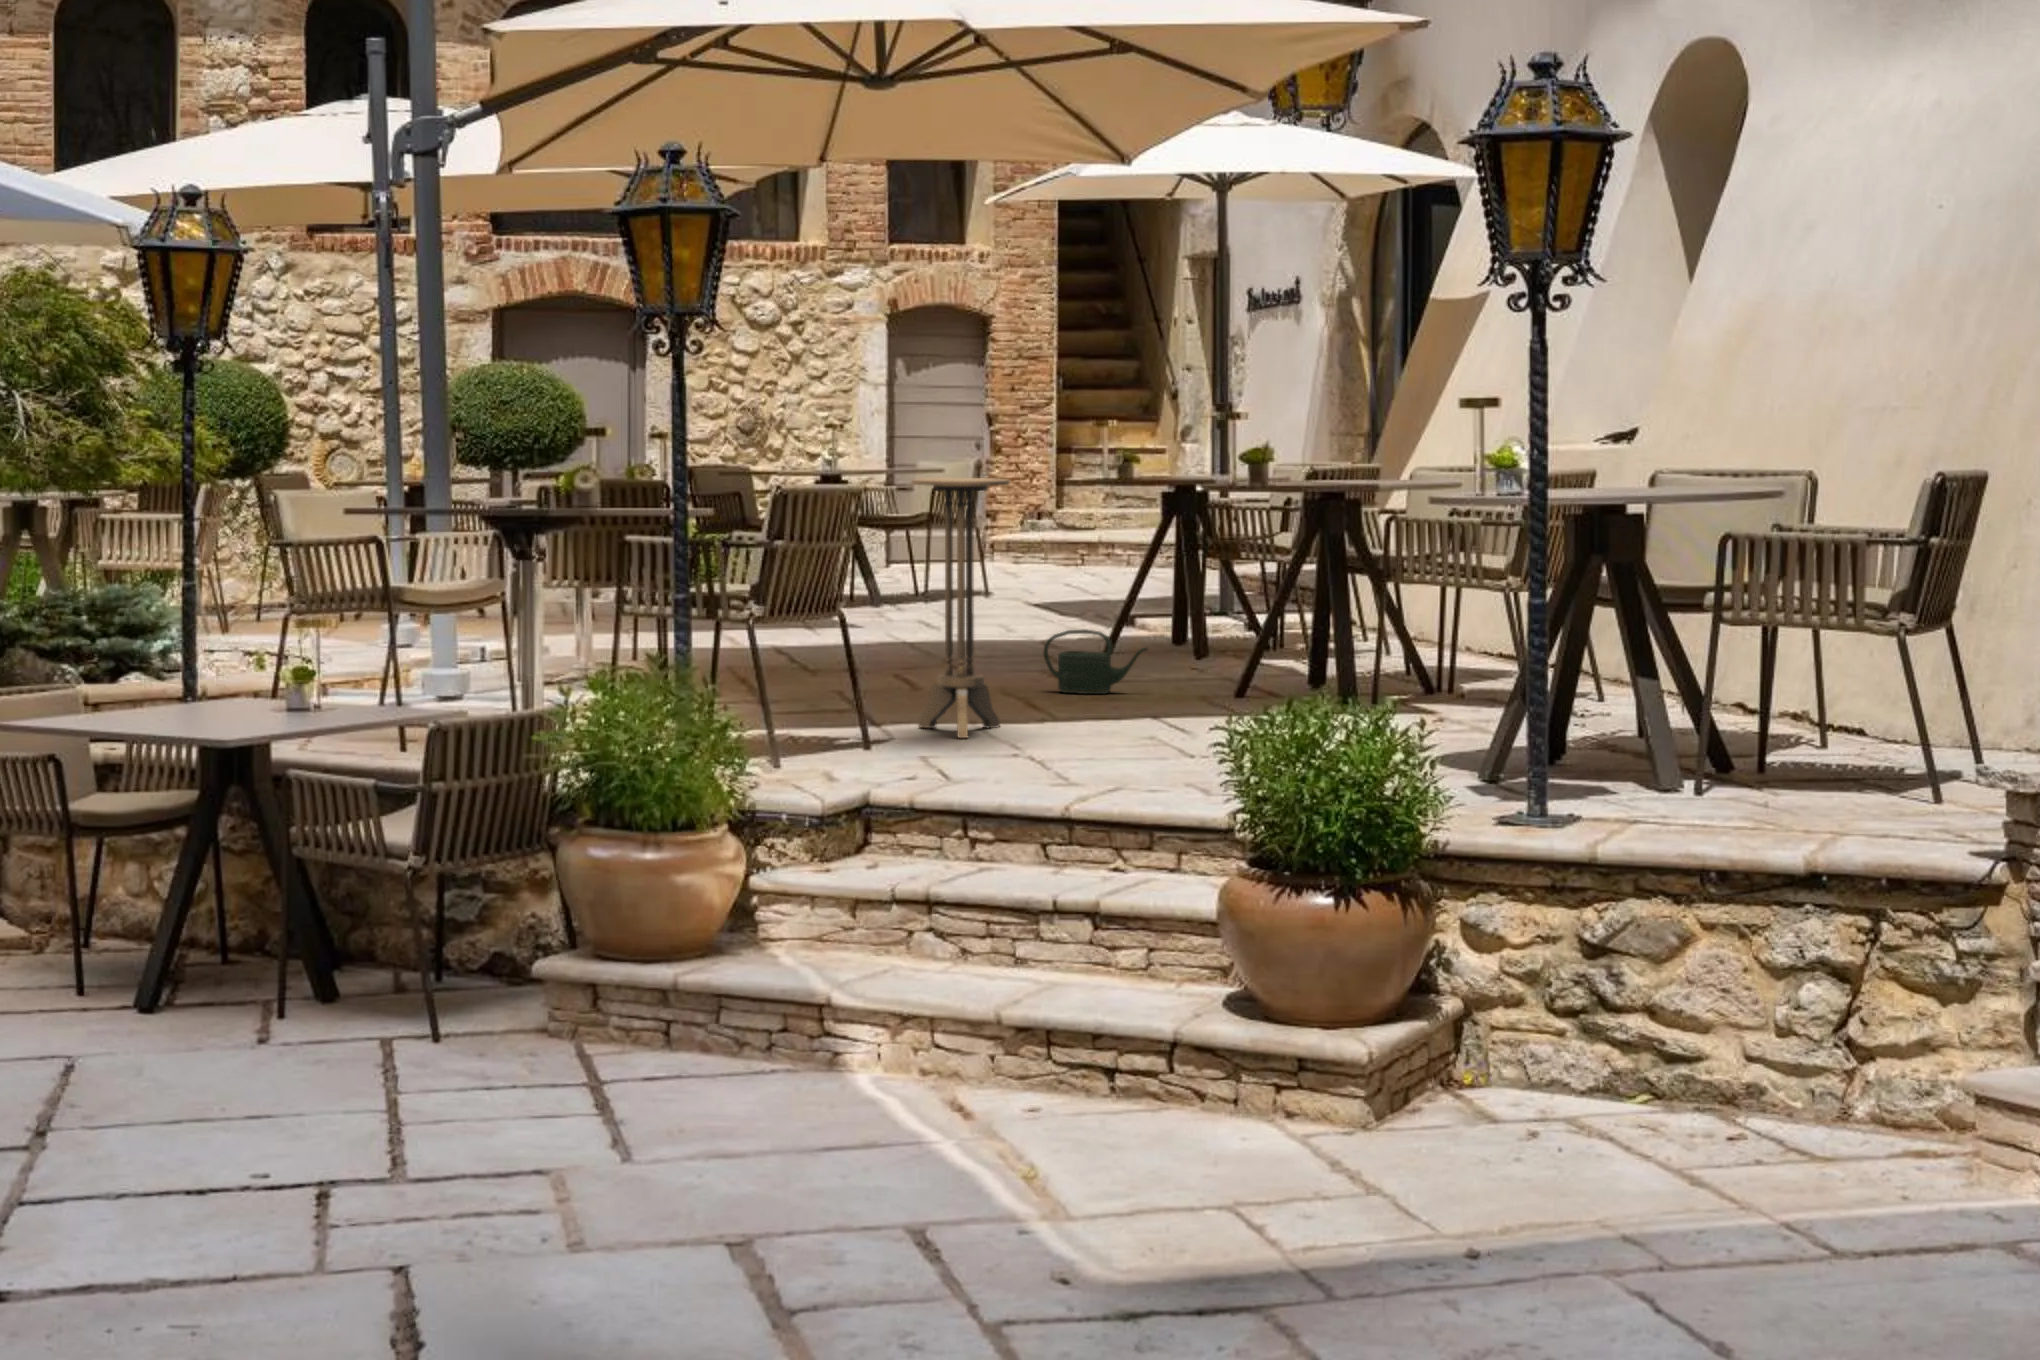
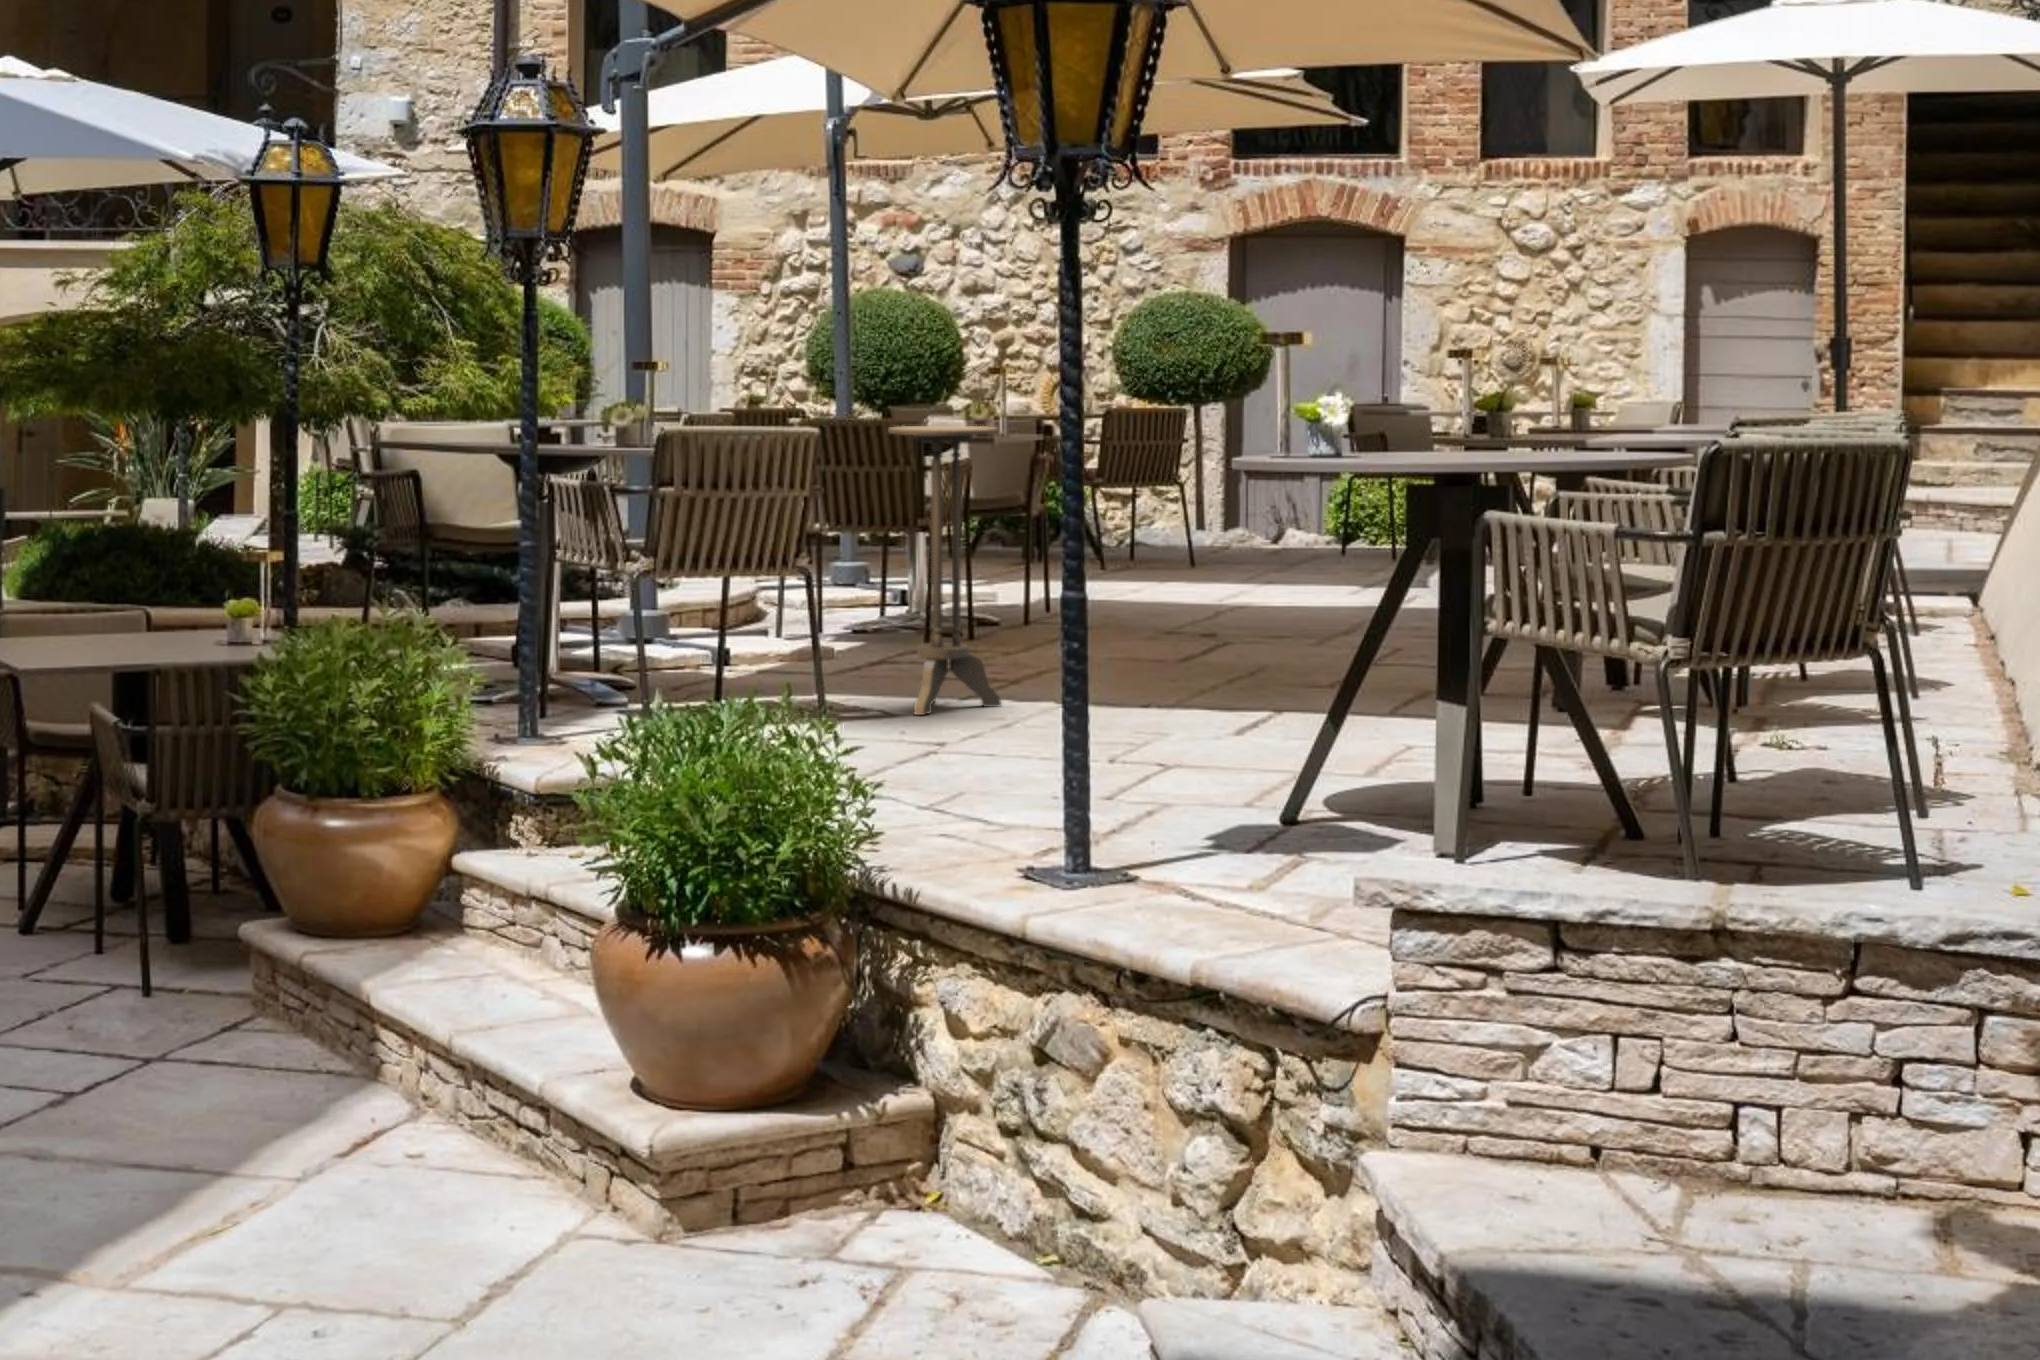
watering can: present [1044,629,1147,694] -> none [1181,604,1282,680]

